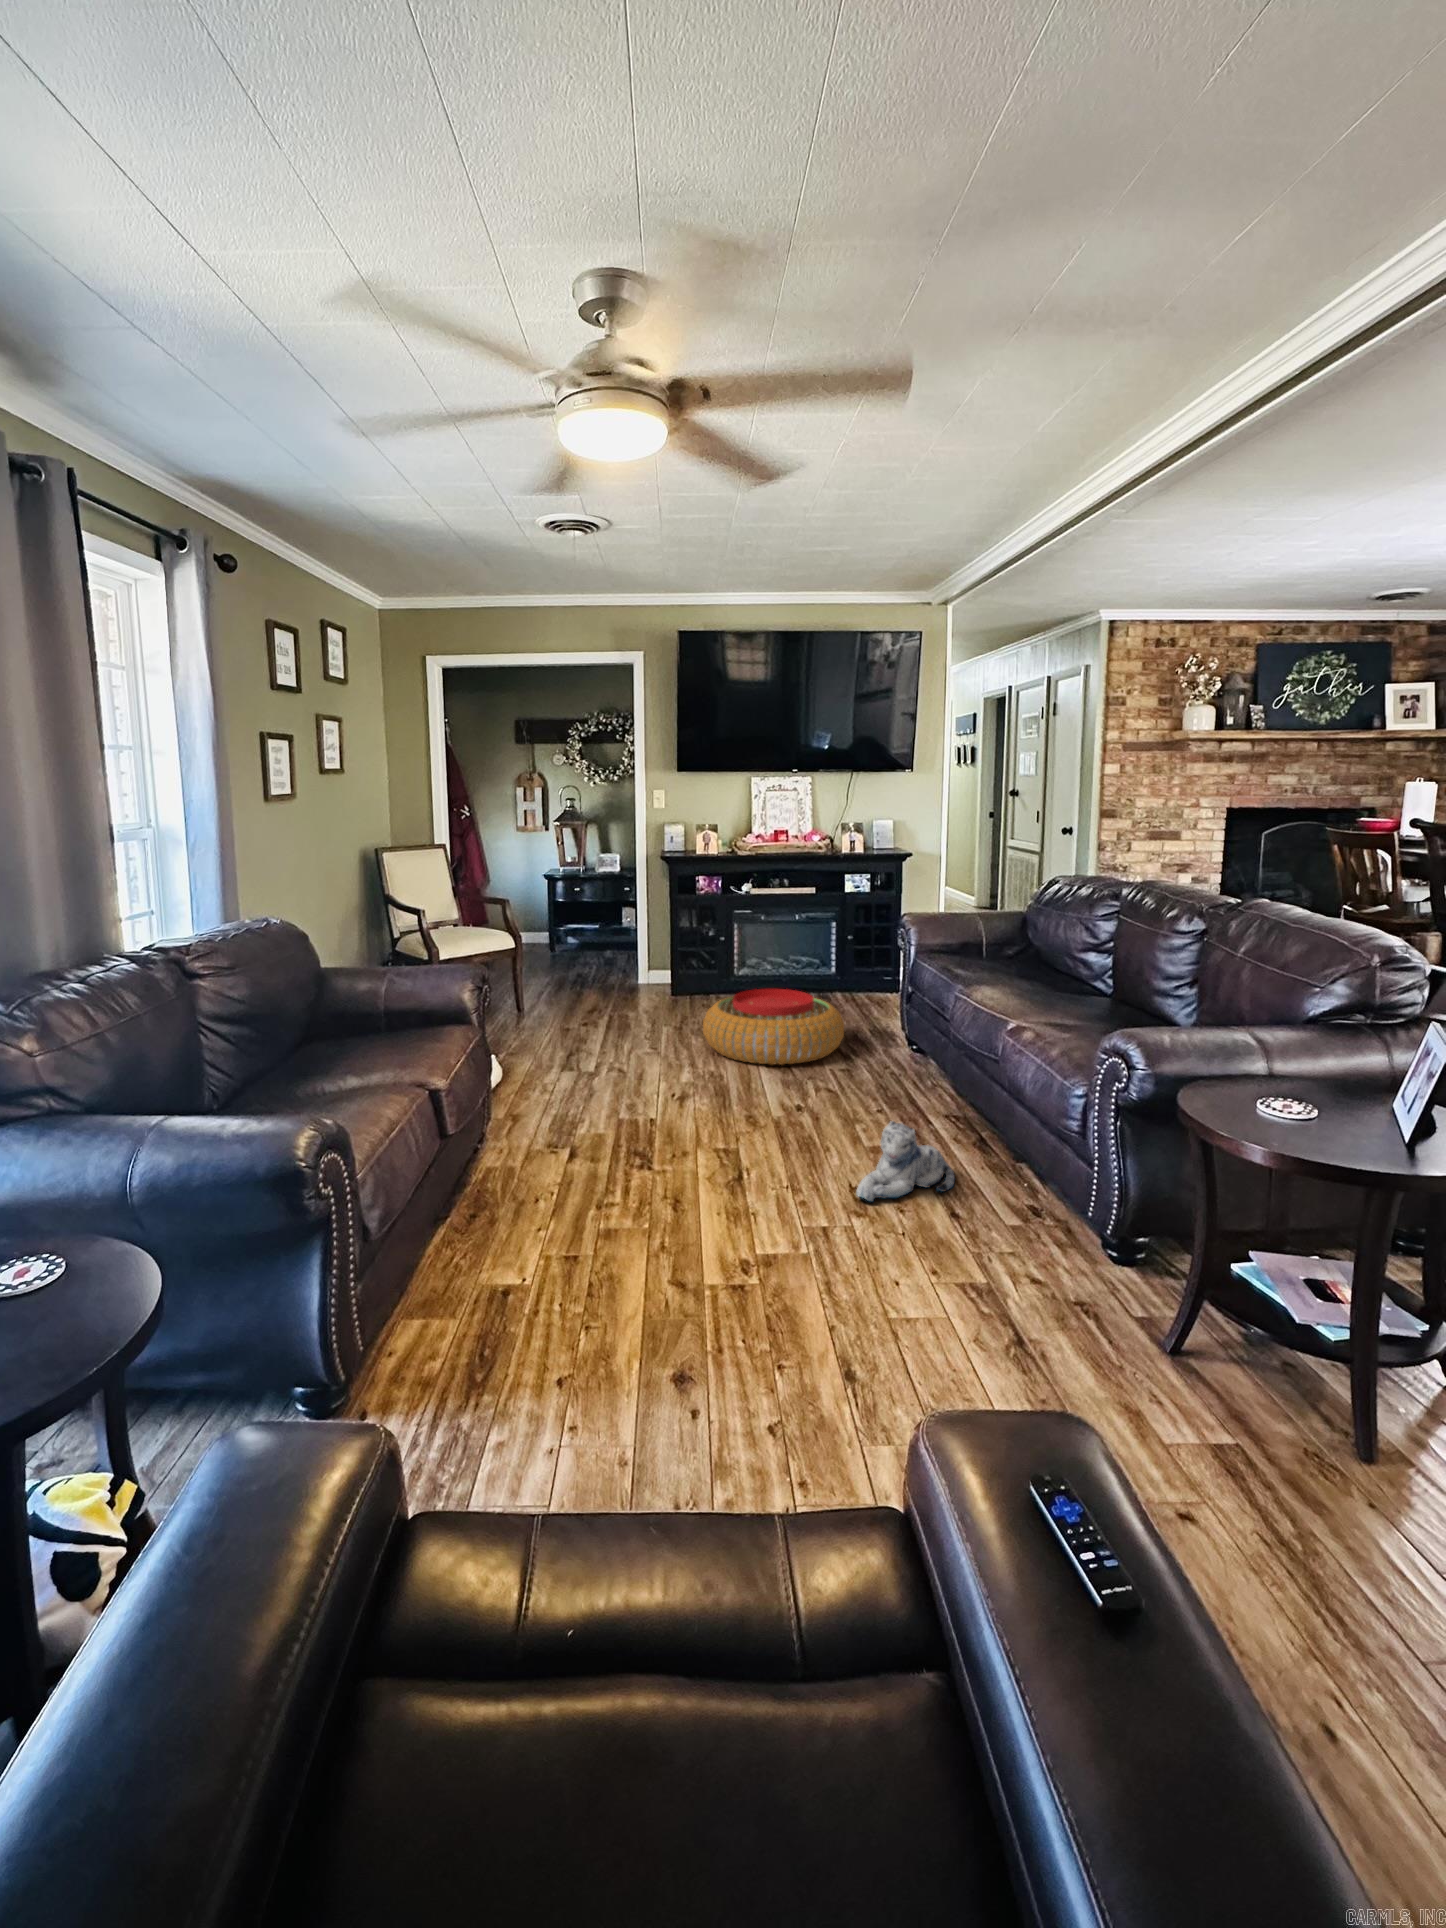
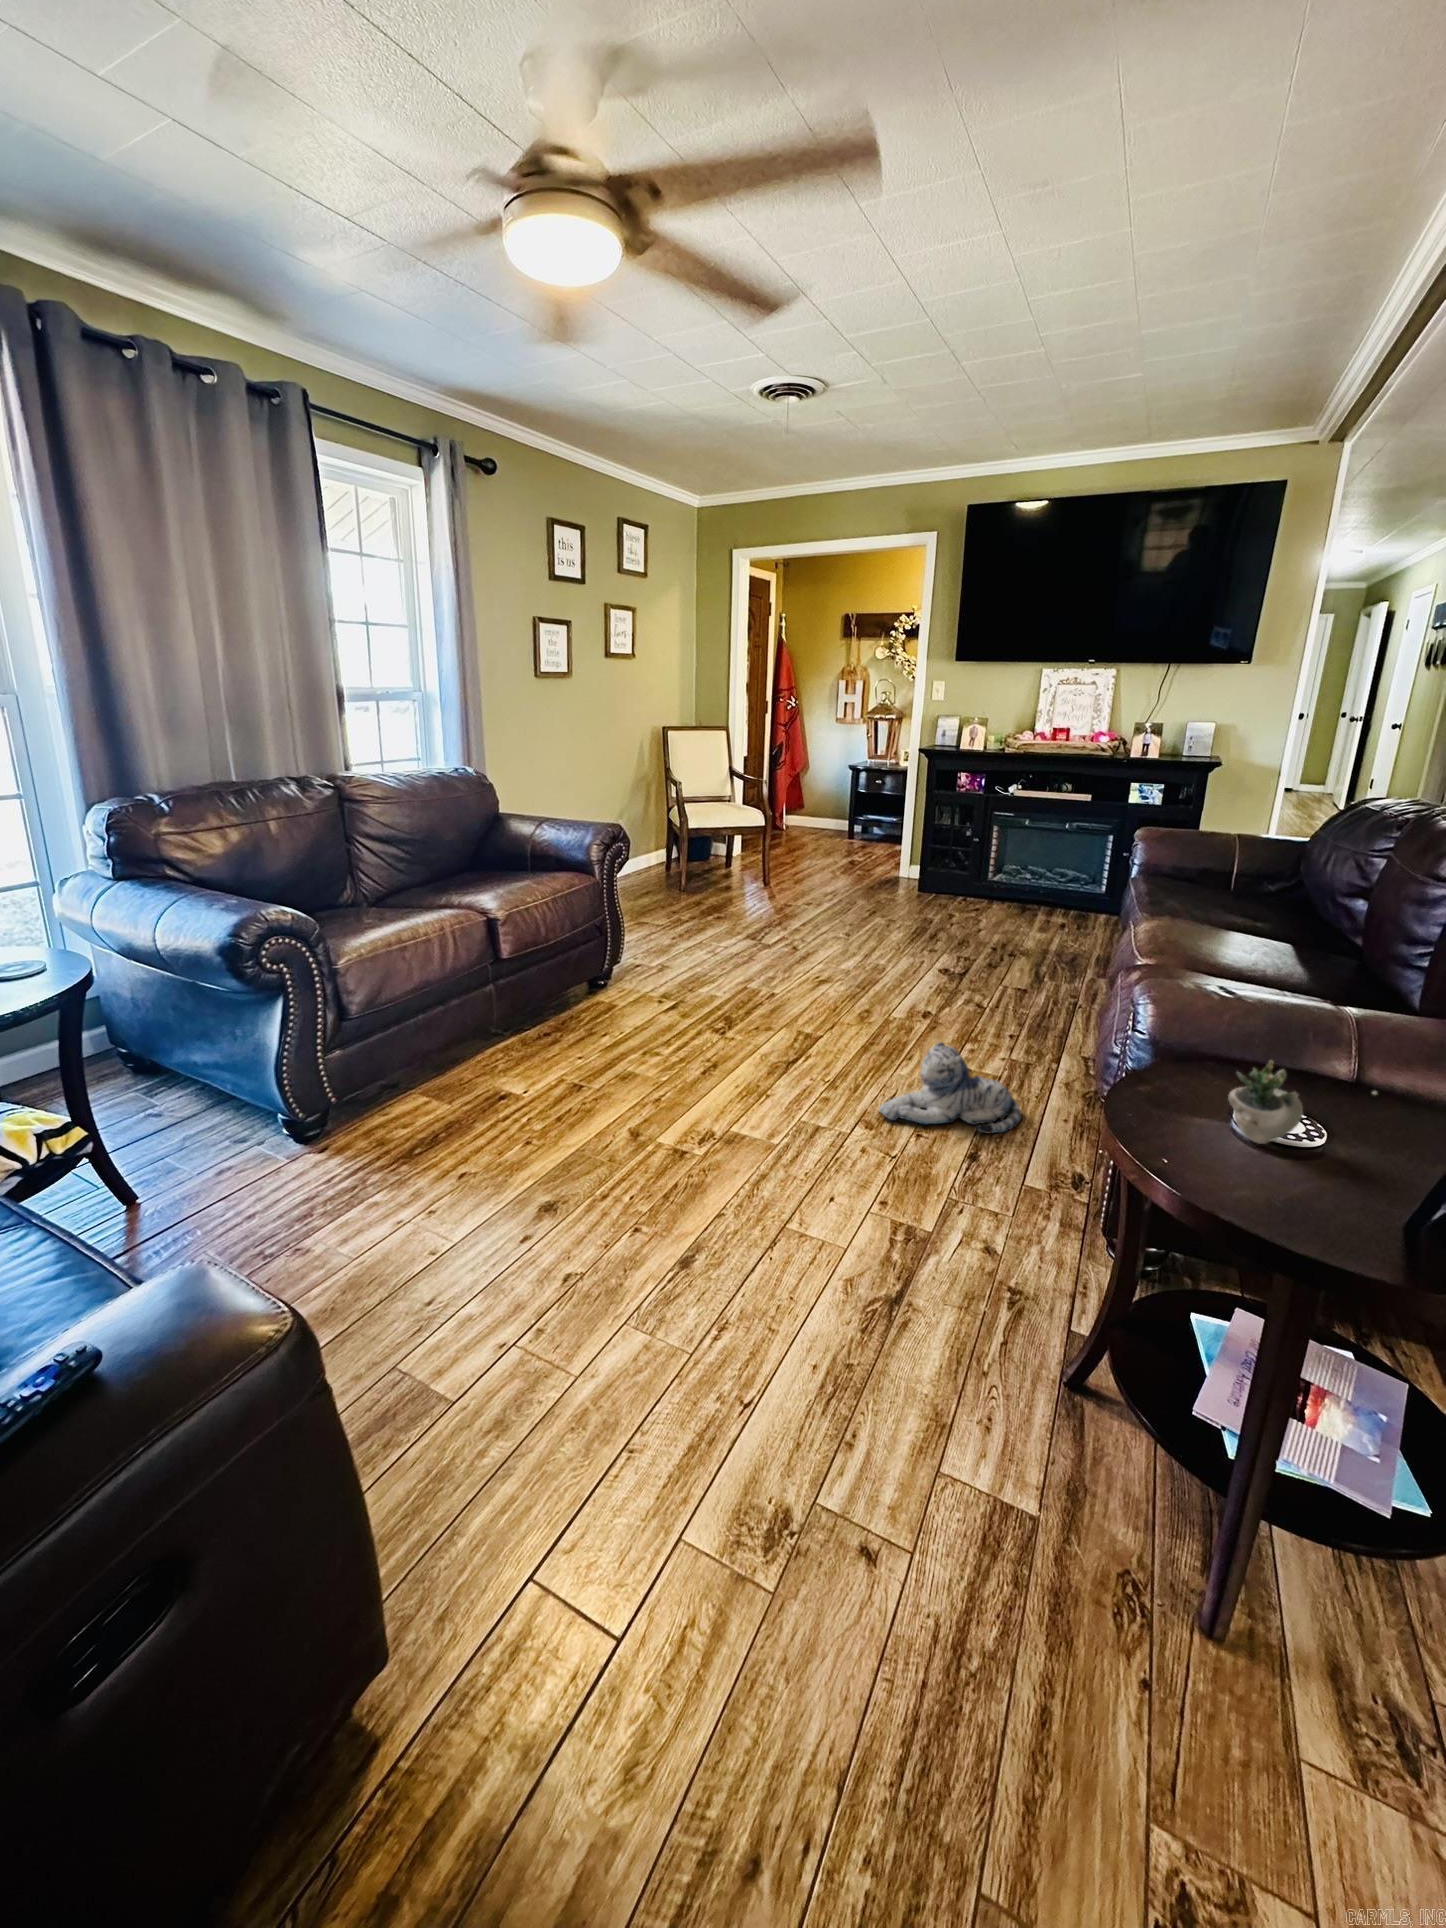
pouf: present [703,989,844,1065] -> none [887,894,1048,977]
succulent plant: none [1274,1066,1373,1123] -> present [1228,1060,1377,1144]

